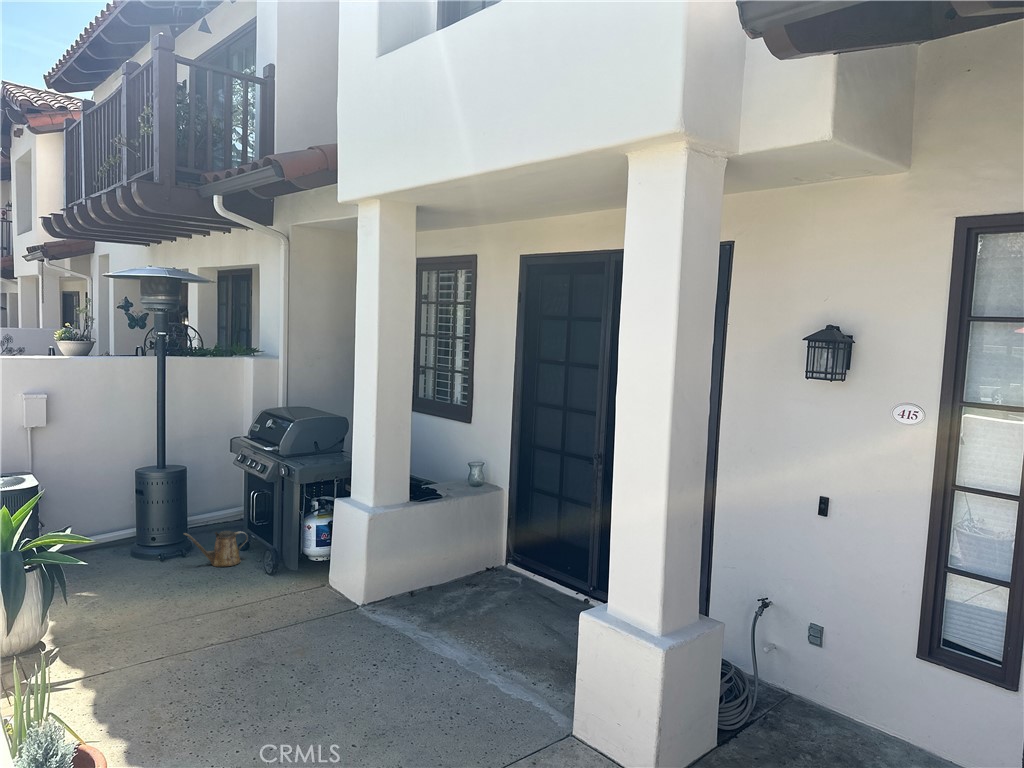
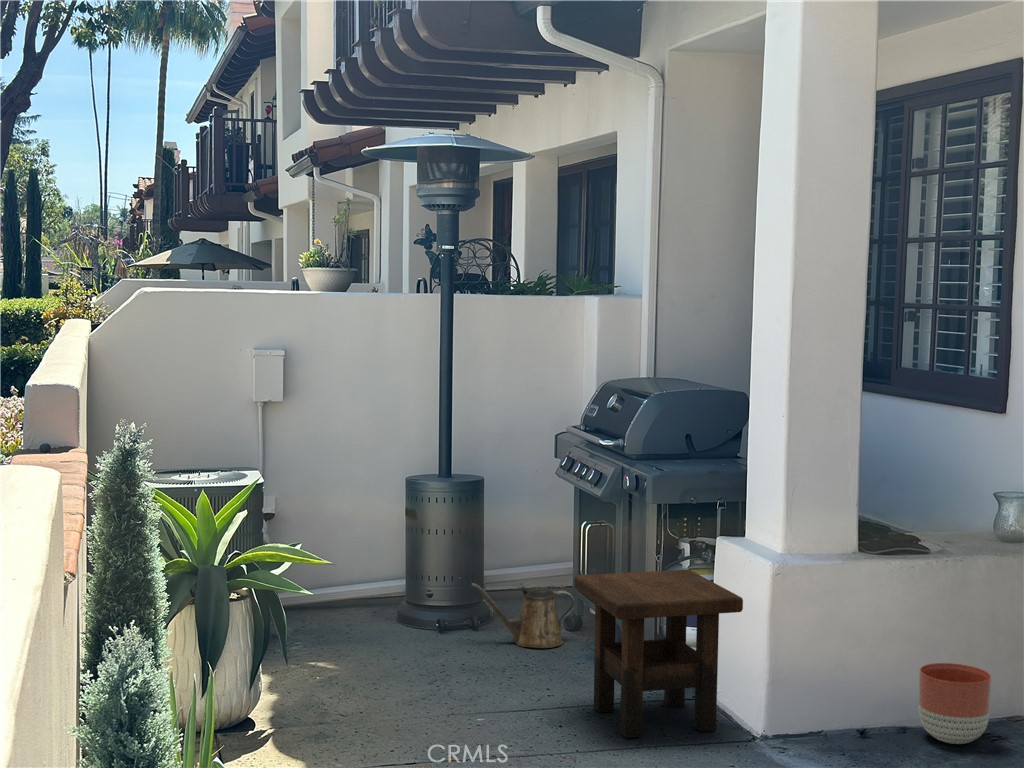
side table: none [254,517,352,617] -> present [575,570,743,738]
planter: none [440,553,474,594] -> present [919,663,991,744]

